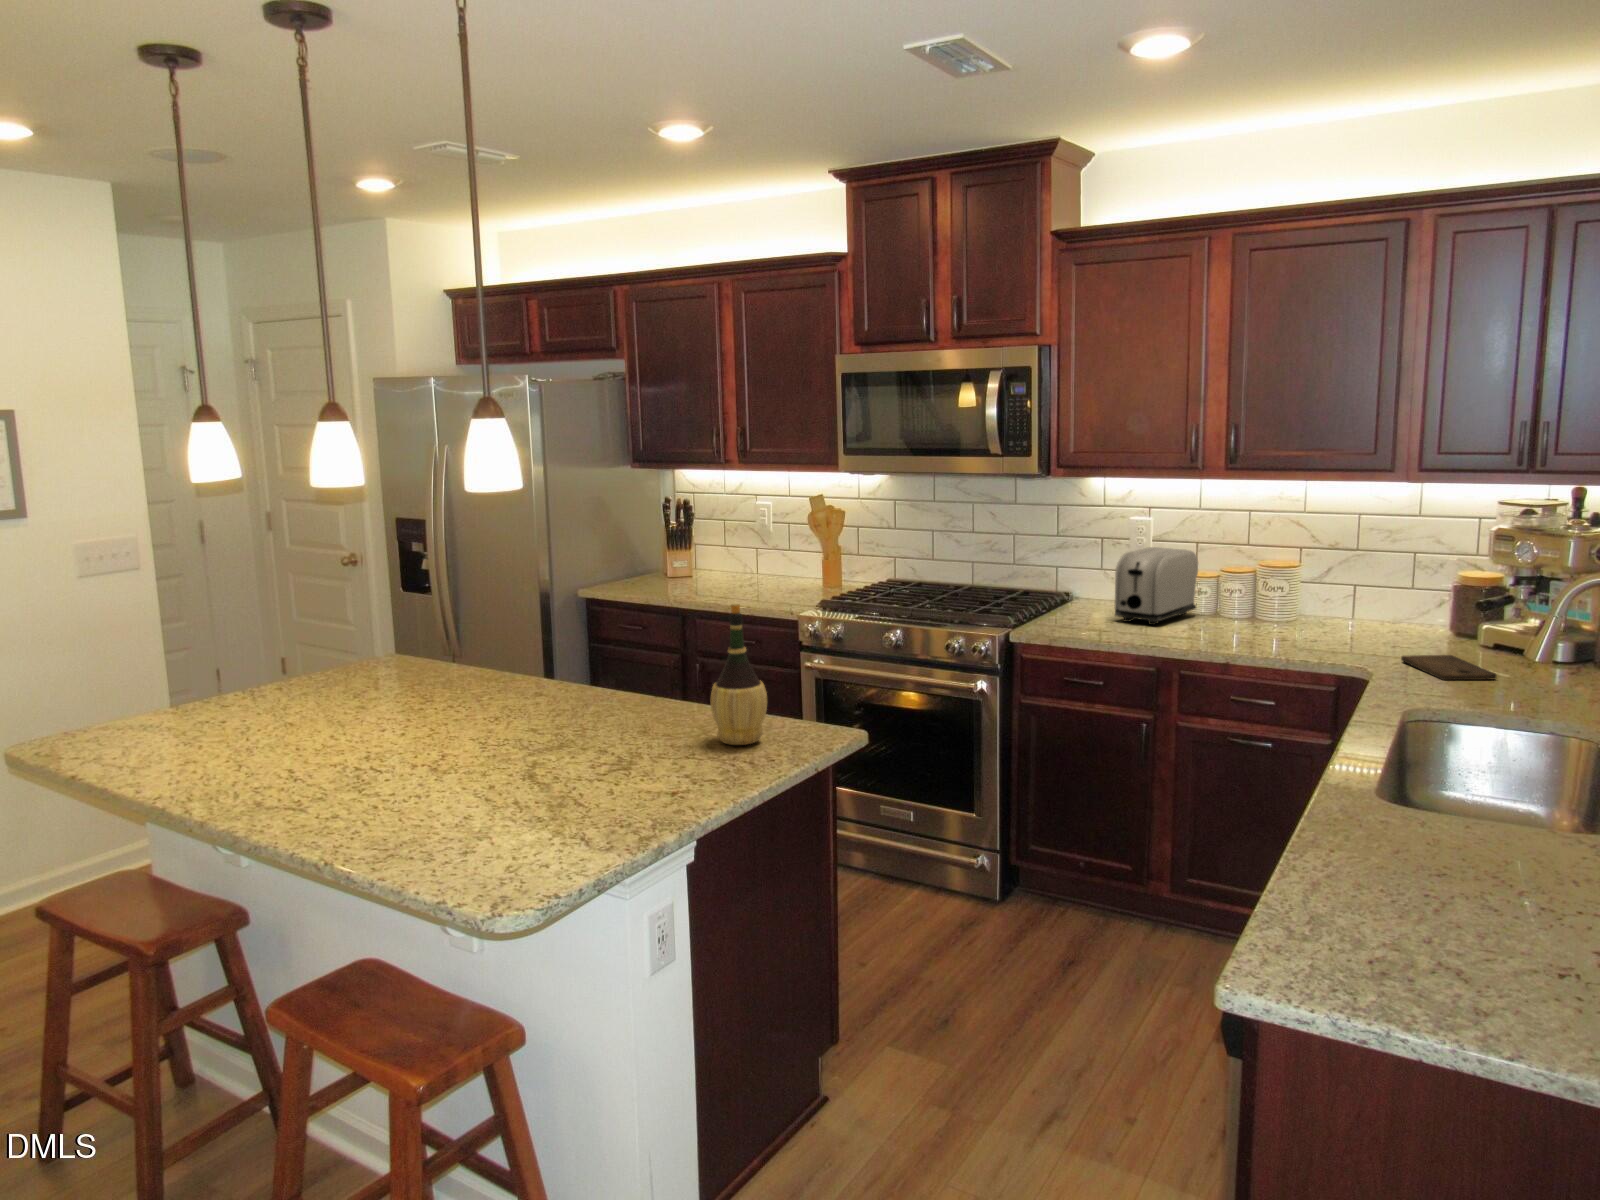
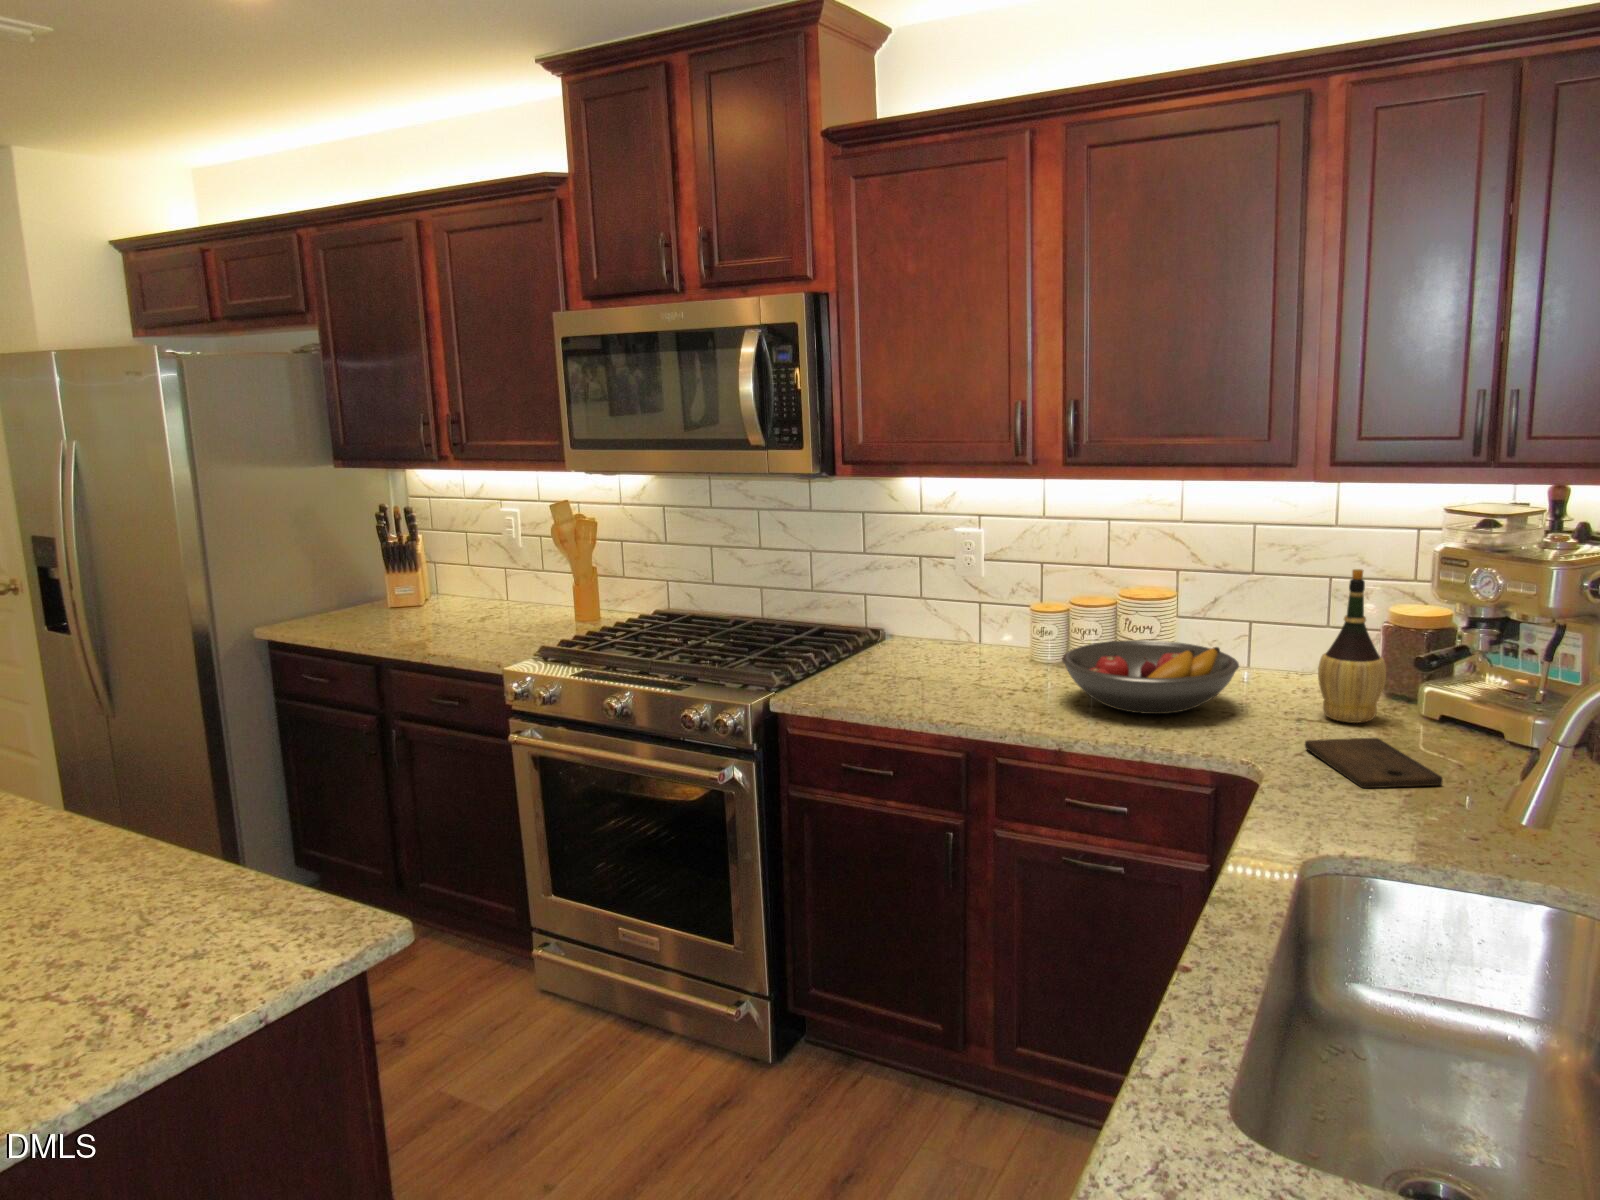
toaster: present [1114,547,1198,625] -> none [923,570,1042,683]
fruit bowl: none [1223,596,1352,643] -> present [1062,640,1239,714]
wine bottle: present [711,604,767,745] -> present [1318,569,1386,723]

